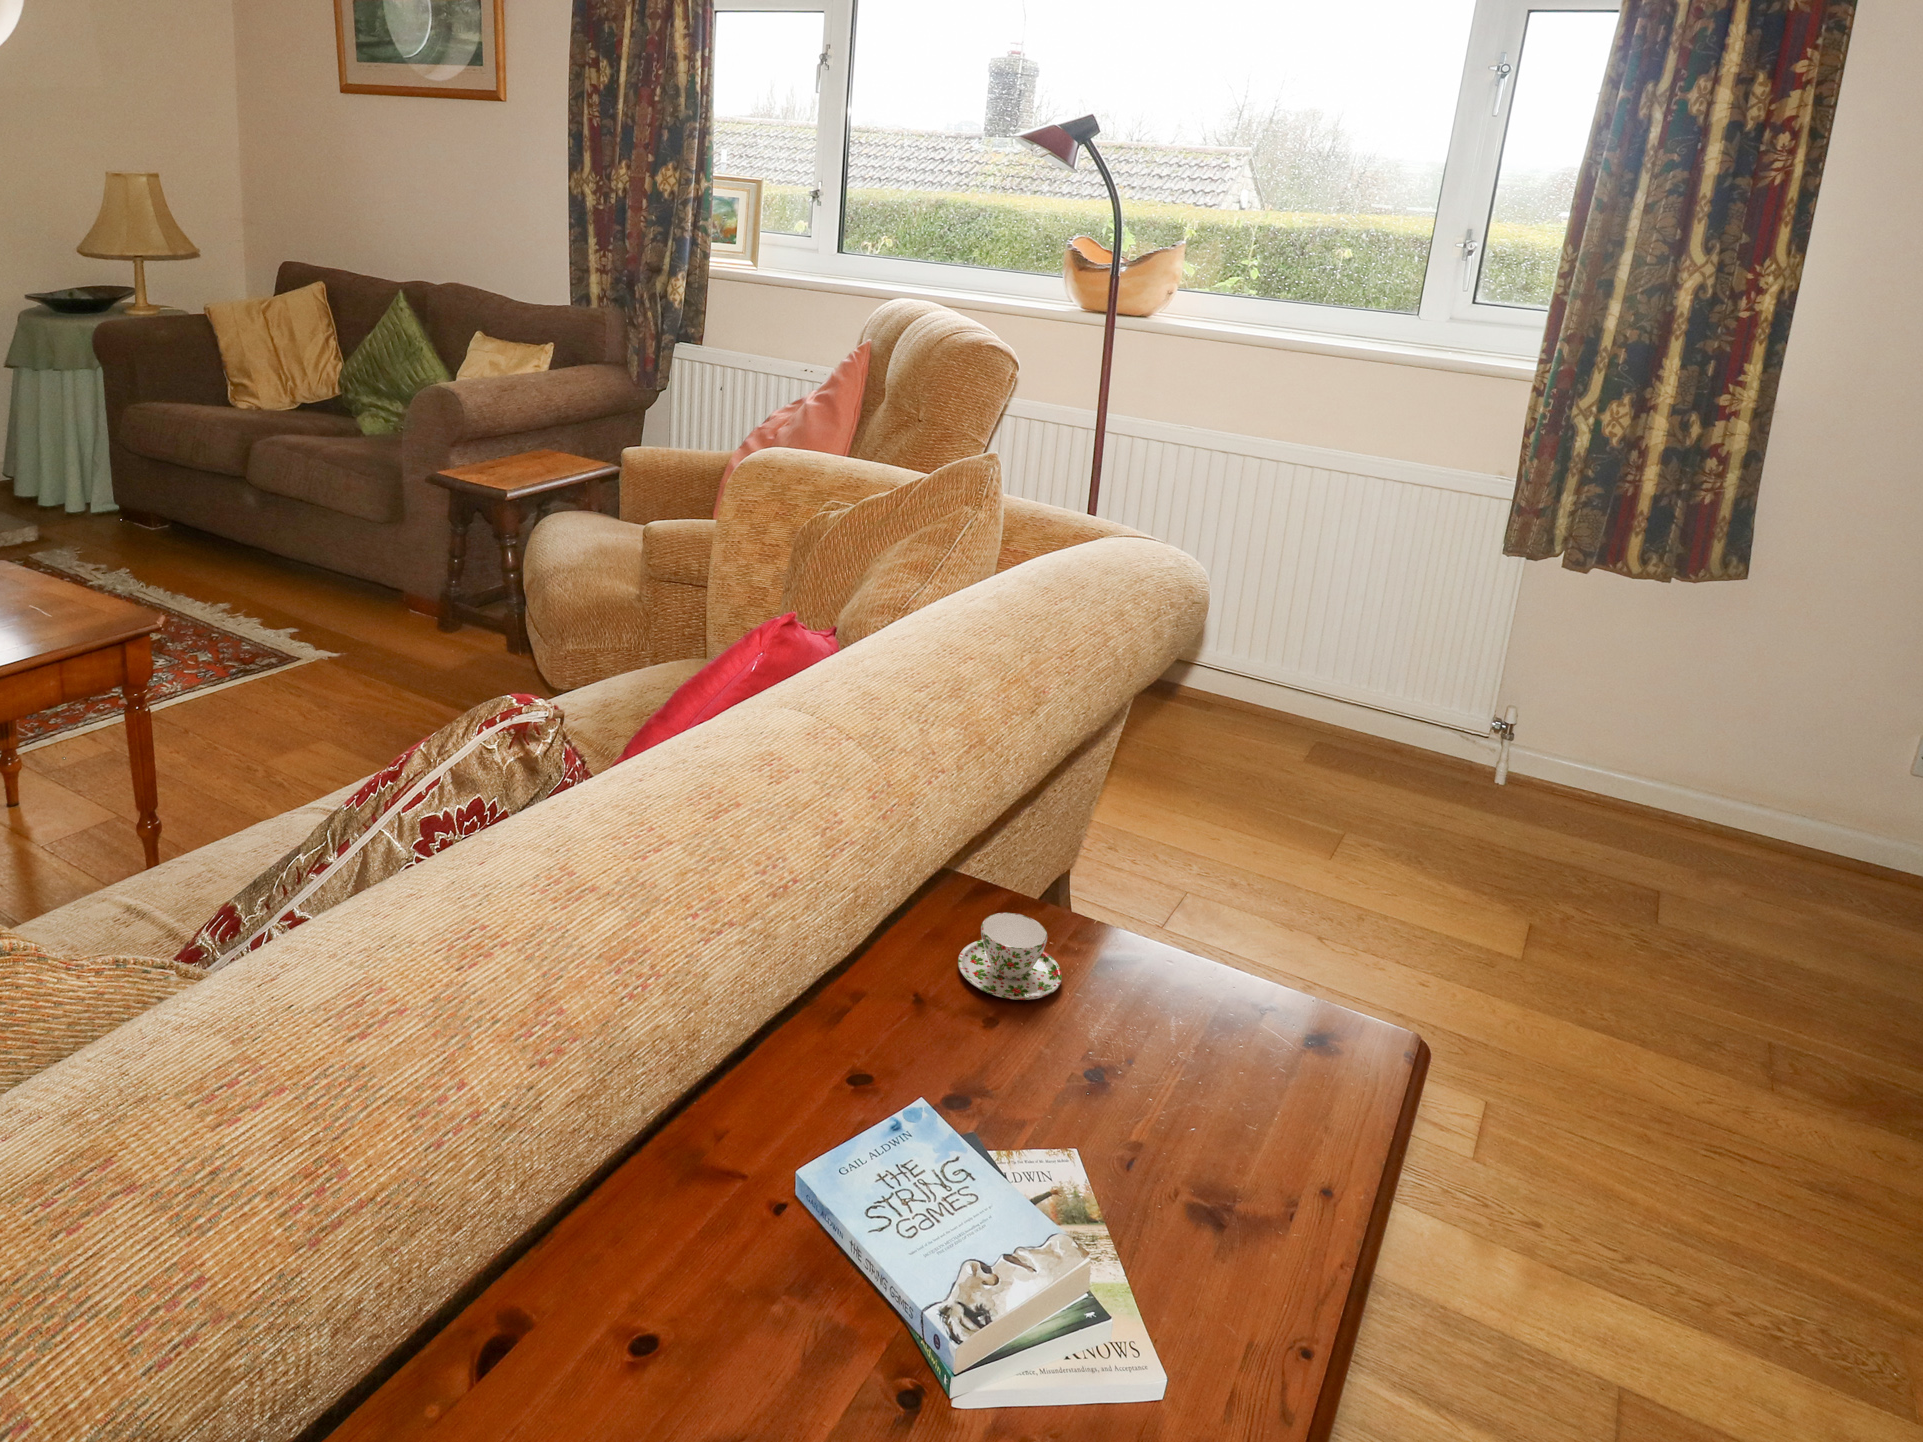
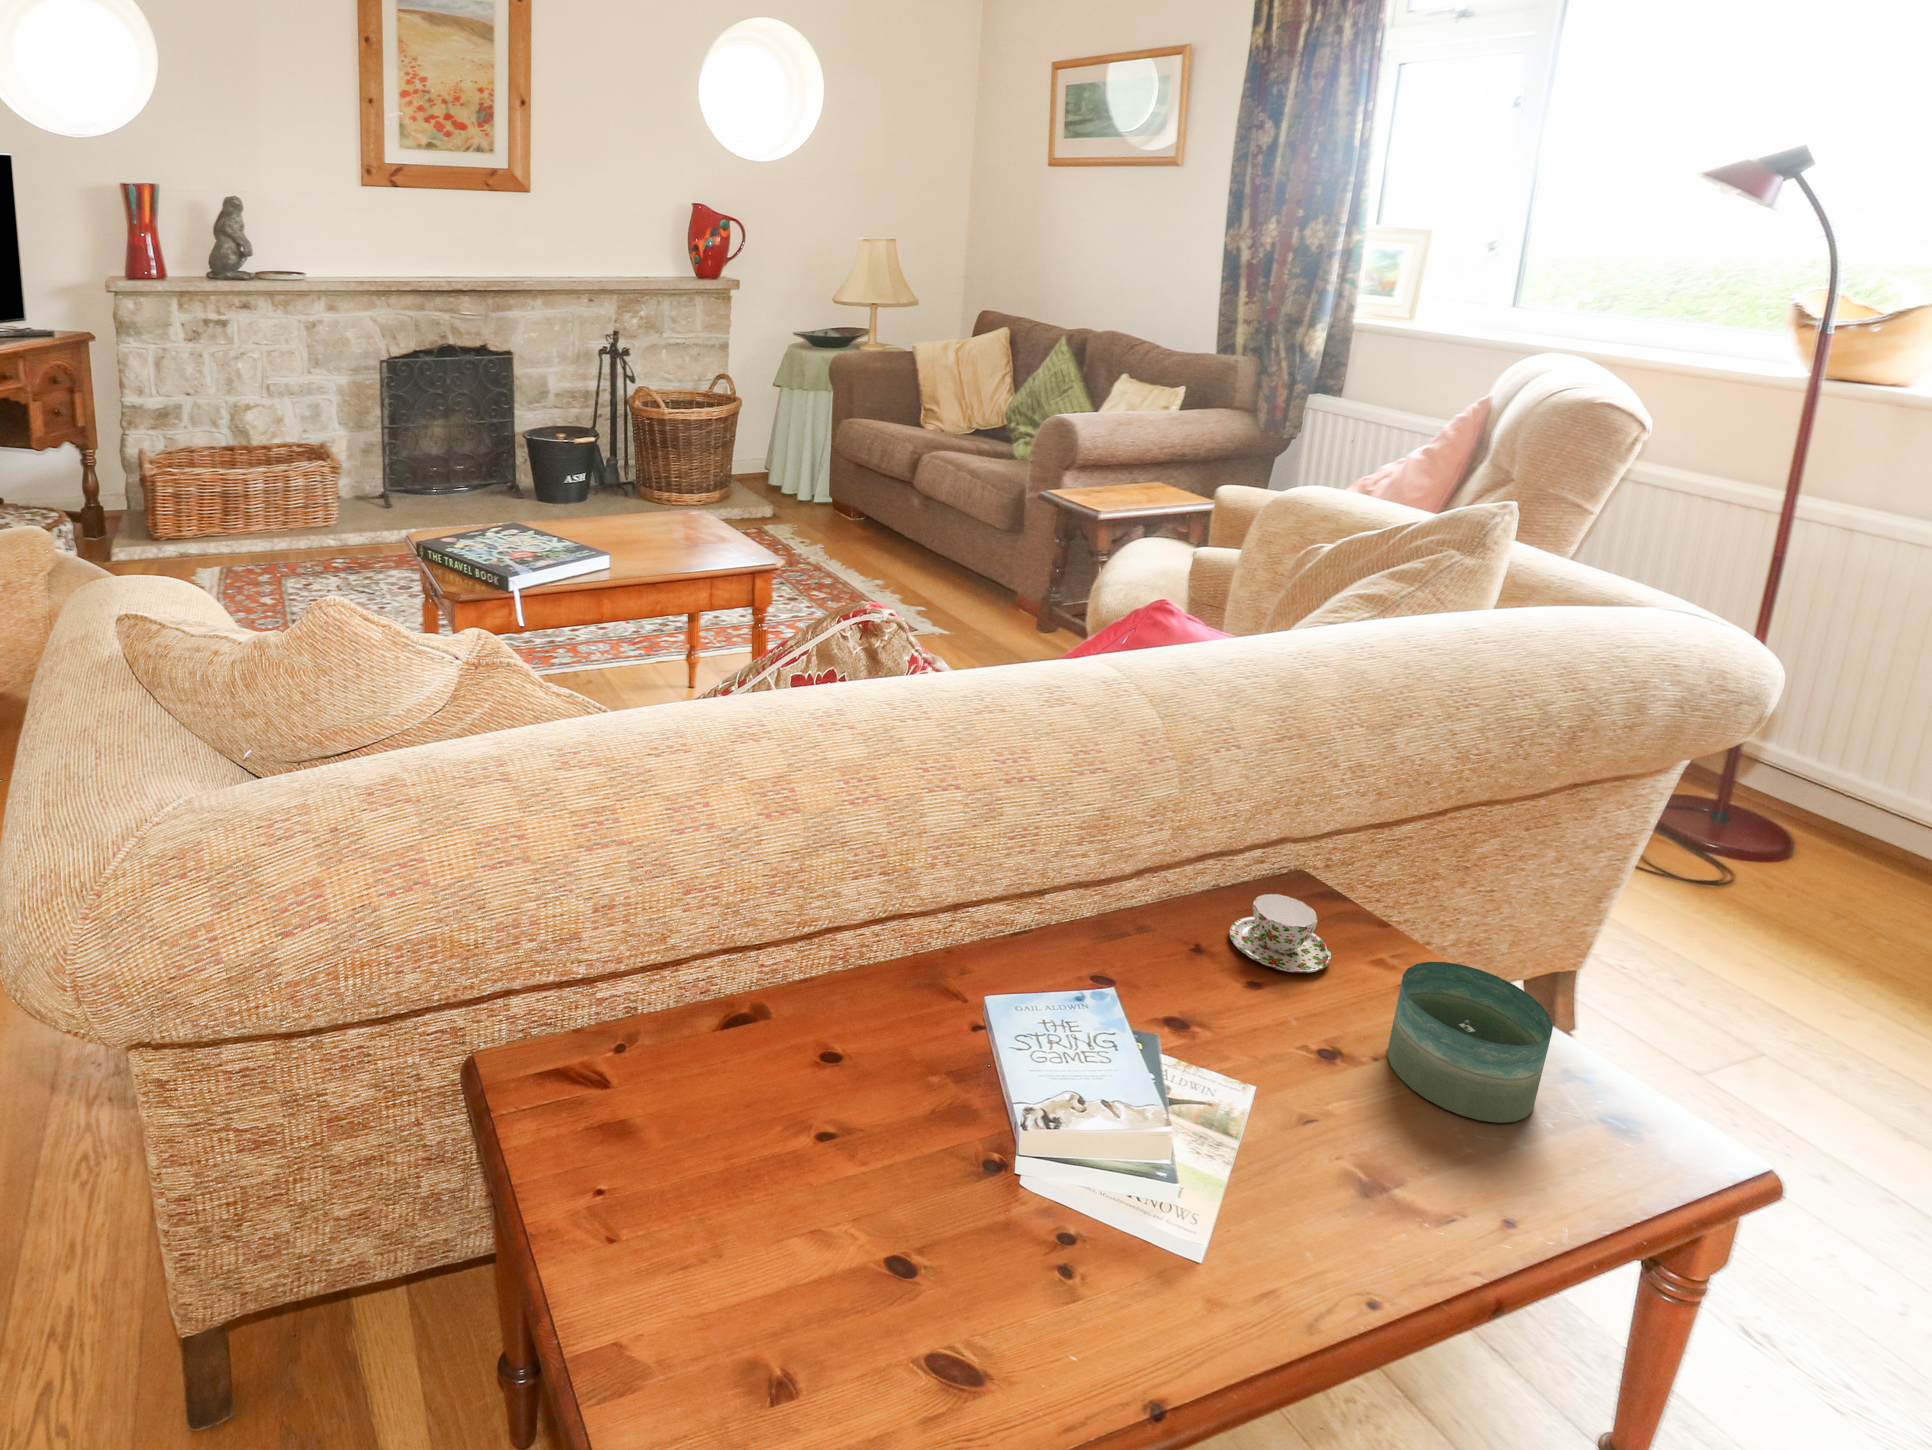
candle: none [1158,939,1311,1100] -> present [1387,962,1553,1123]

